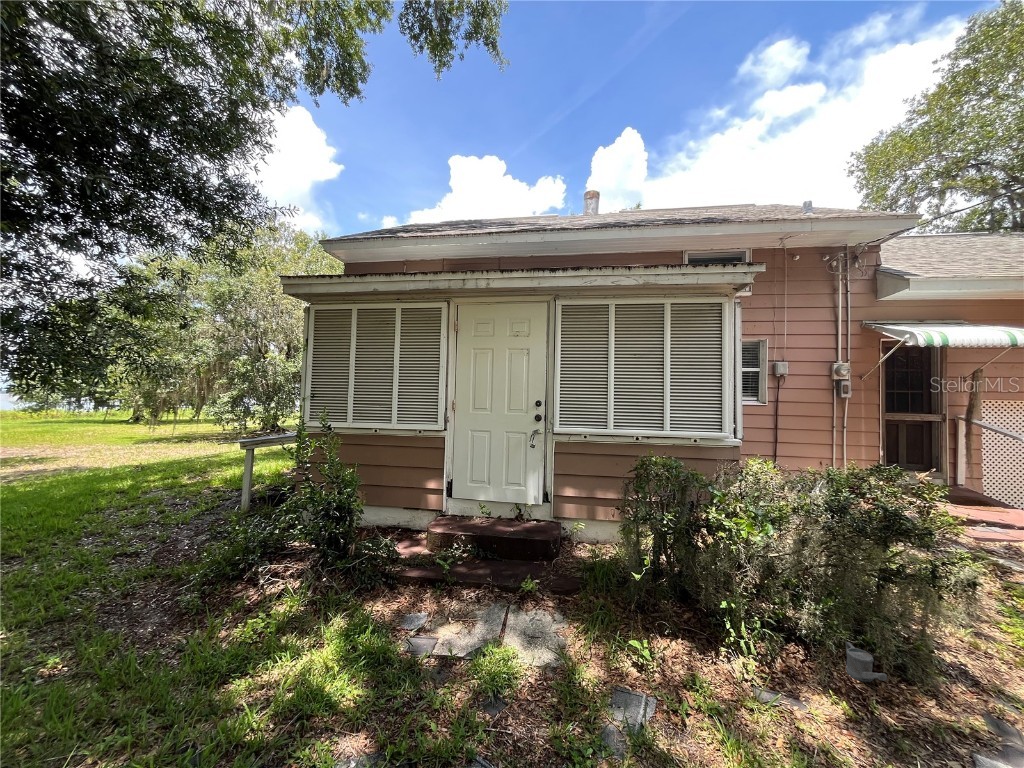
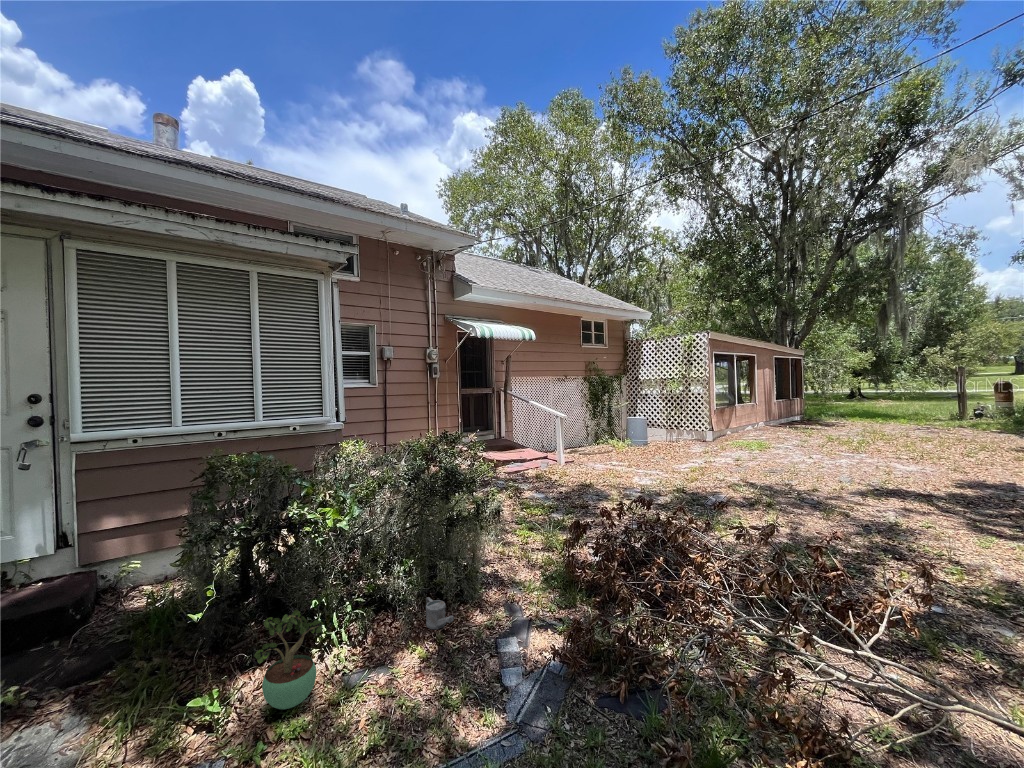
potted plant: none [682,602,742,686] -> present [254,610,323,709]

